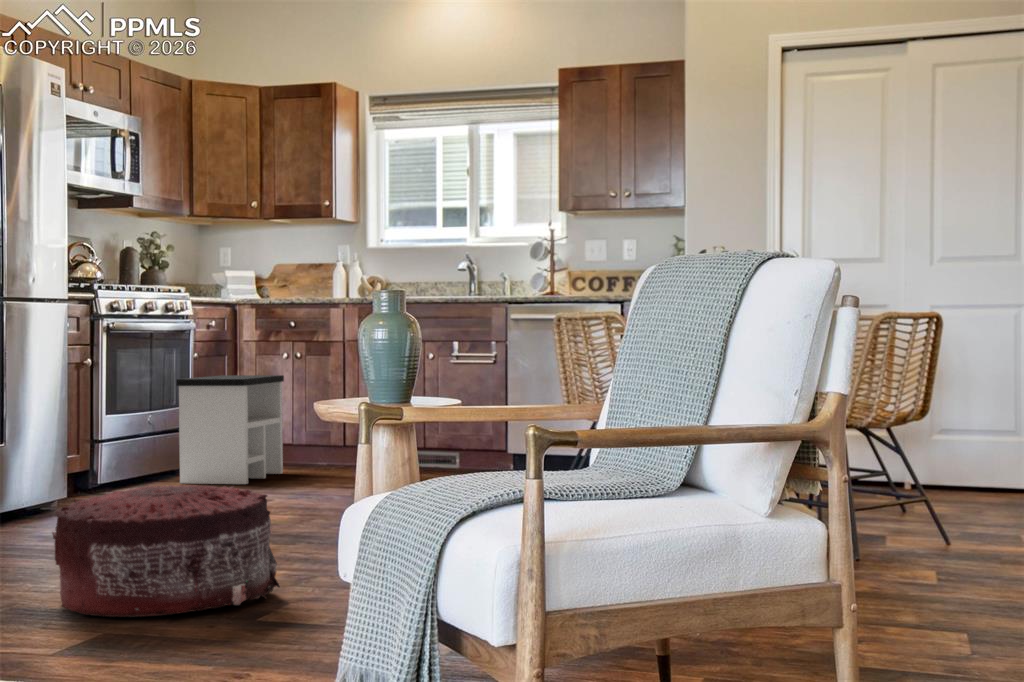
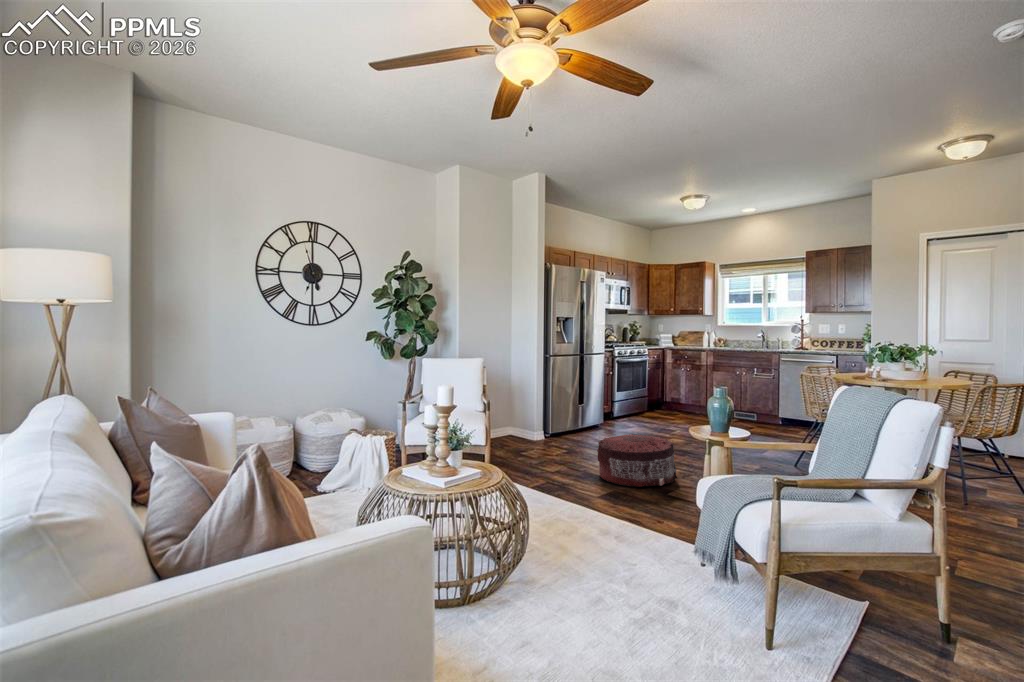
side table: present [176,375,284,484] -> none [642,375,683,418]

